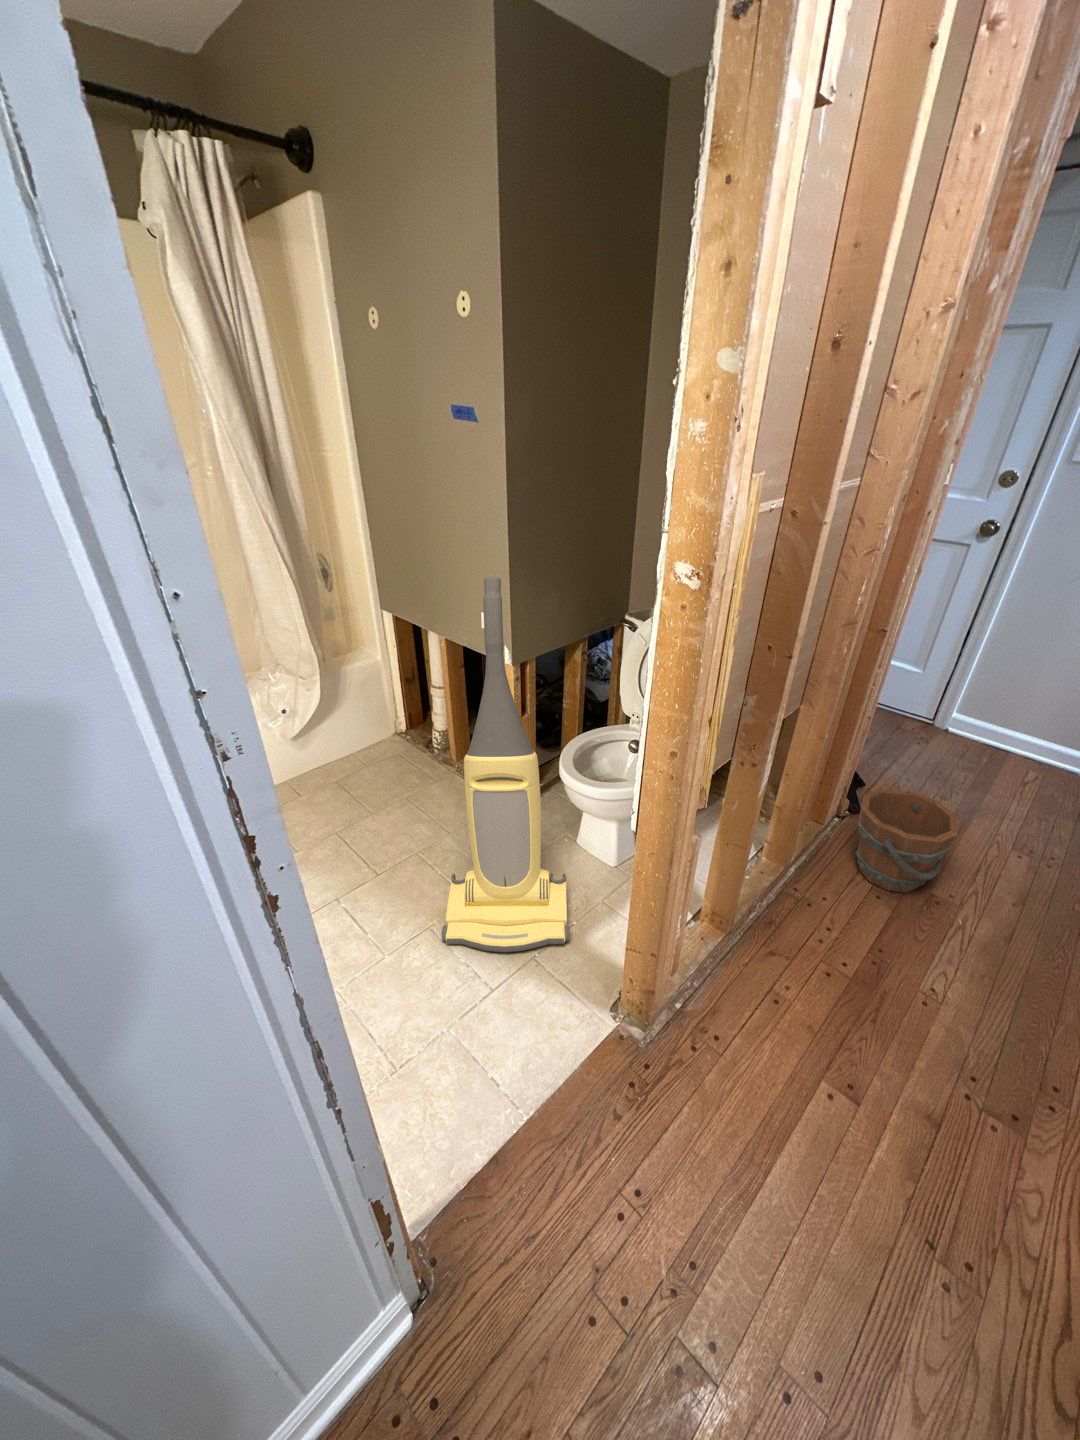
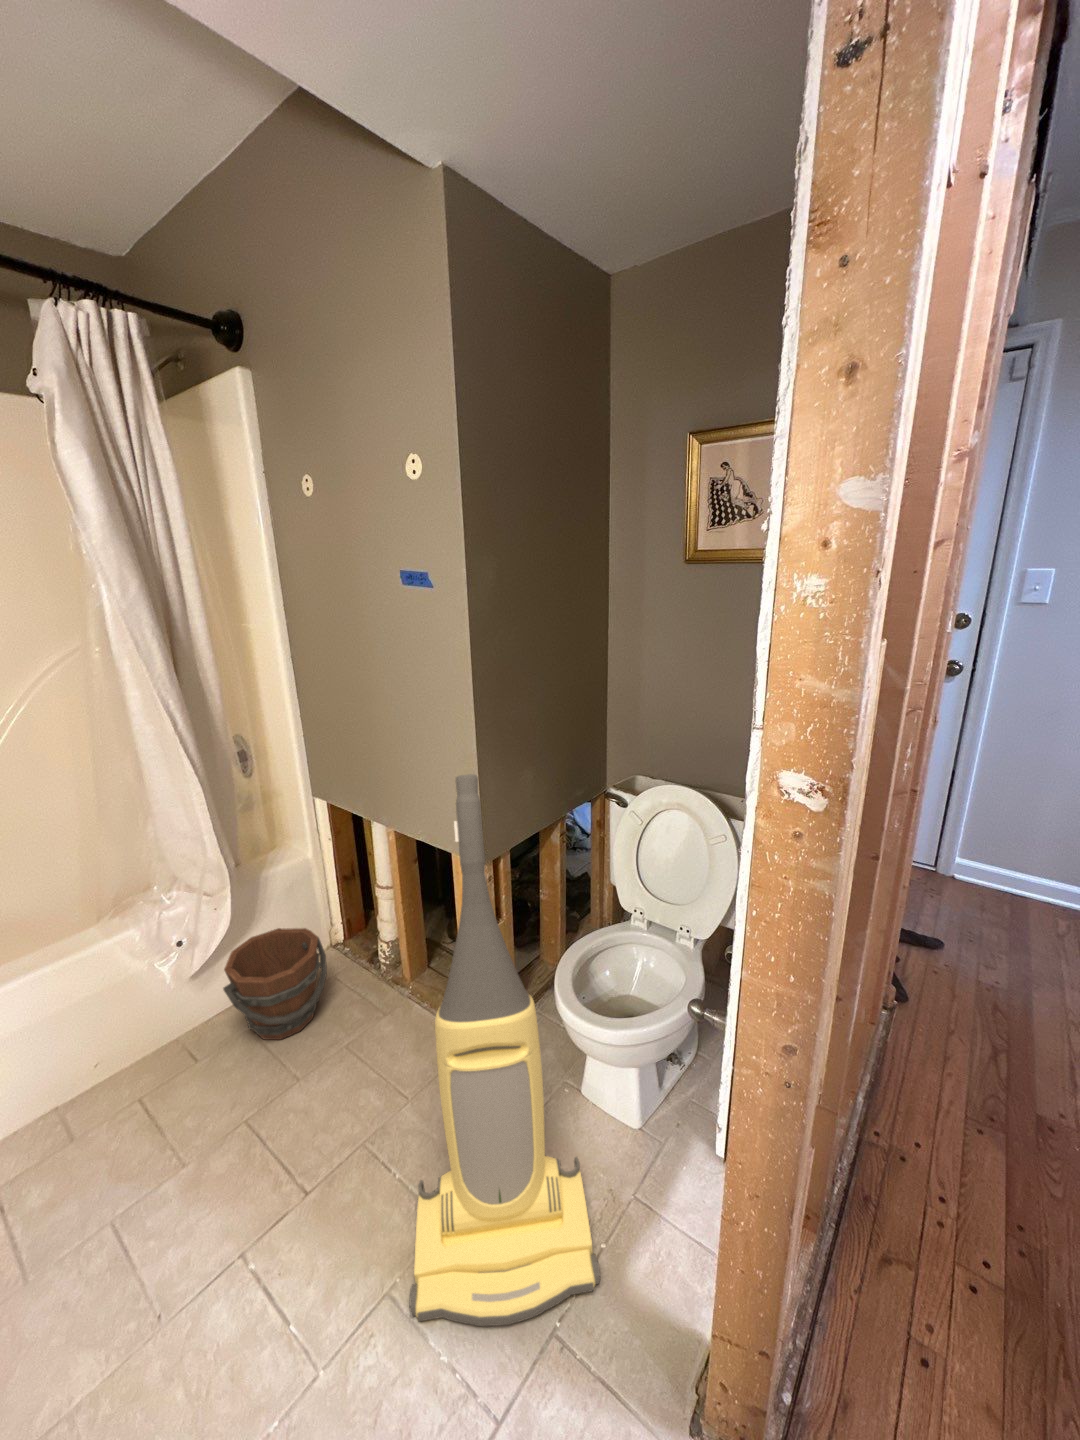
bucket: present [855,789,959,893] -> present [223,928,327,1040]

